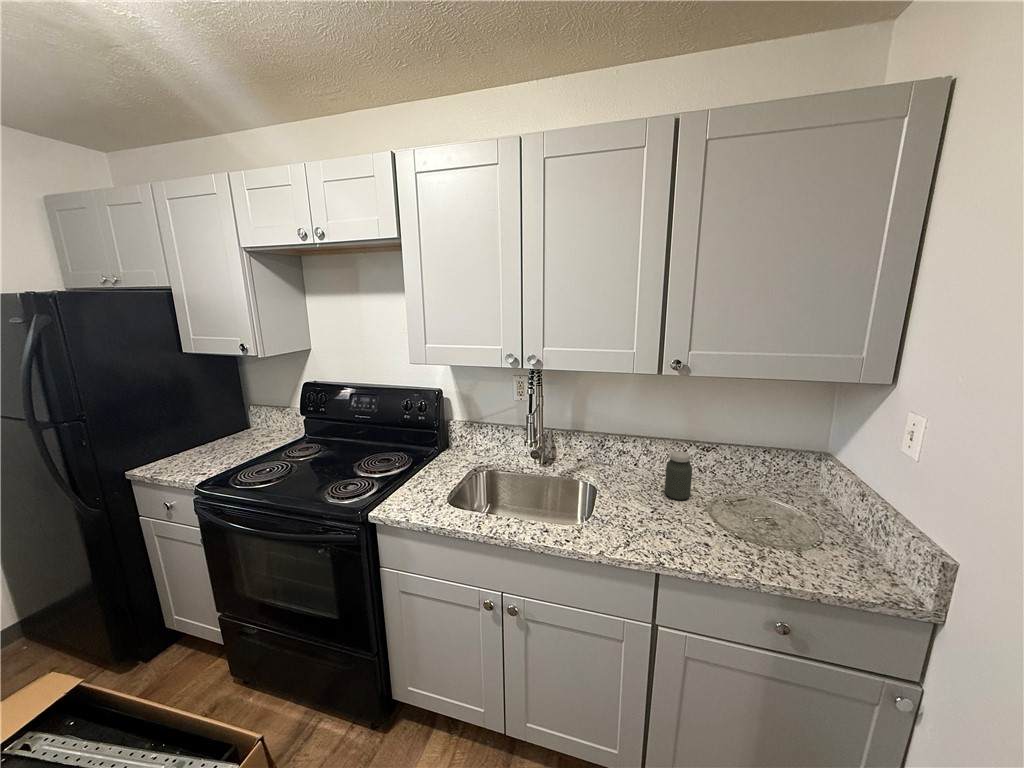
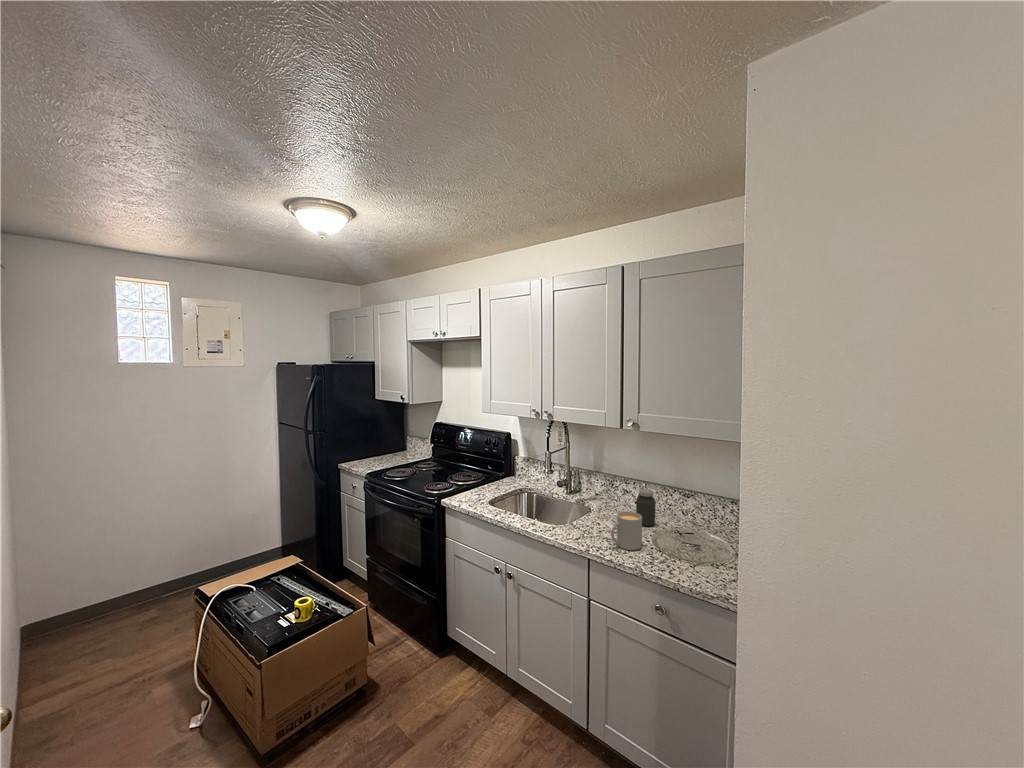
mug: none [683,492,724,548] -> present [611,511,642,550]

